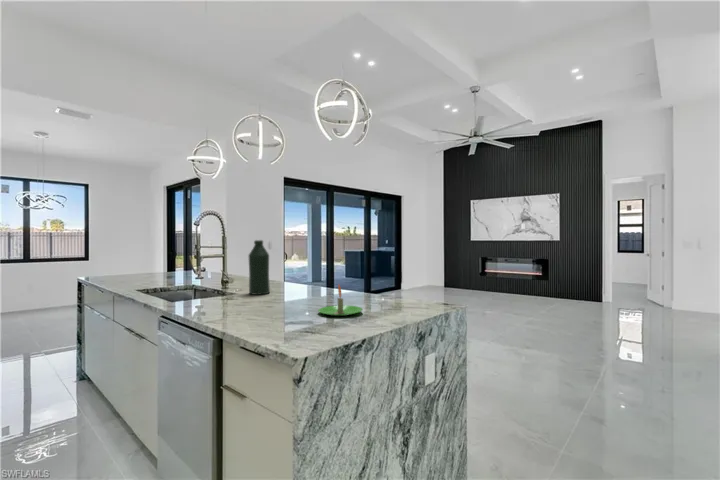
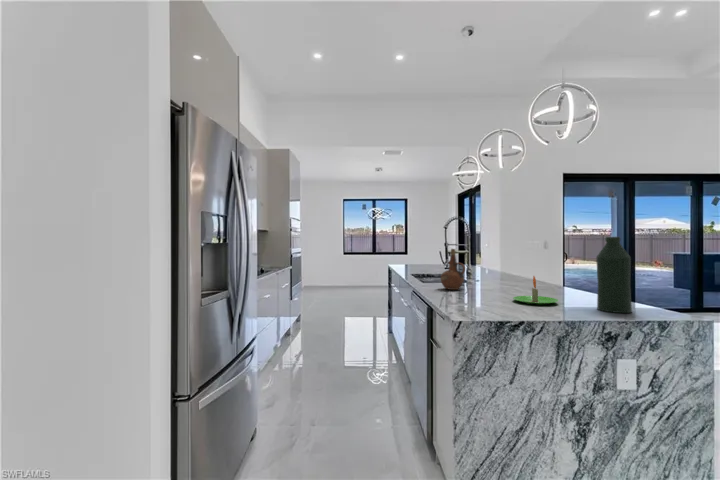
bottle: present [249,240,270,295] -> present [596,237,632,313]
ceramic pitcher: none [216,256,248,310] -> present [441,249,465,290]

